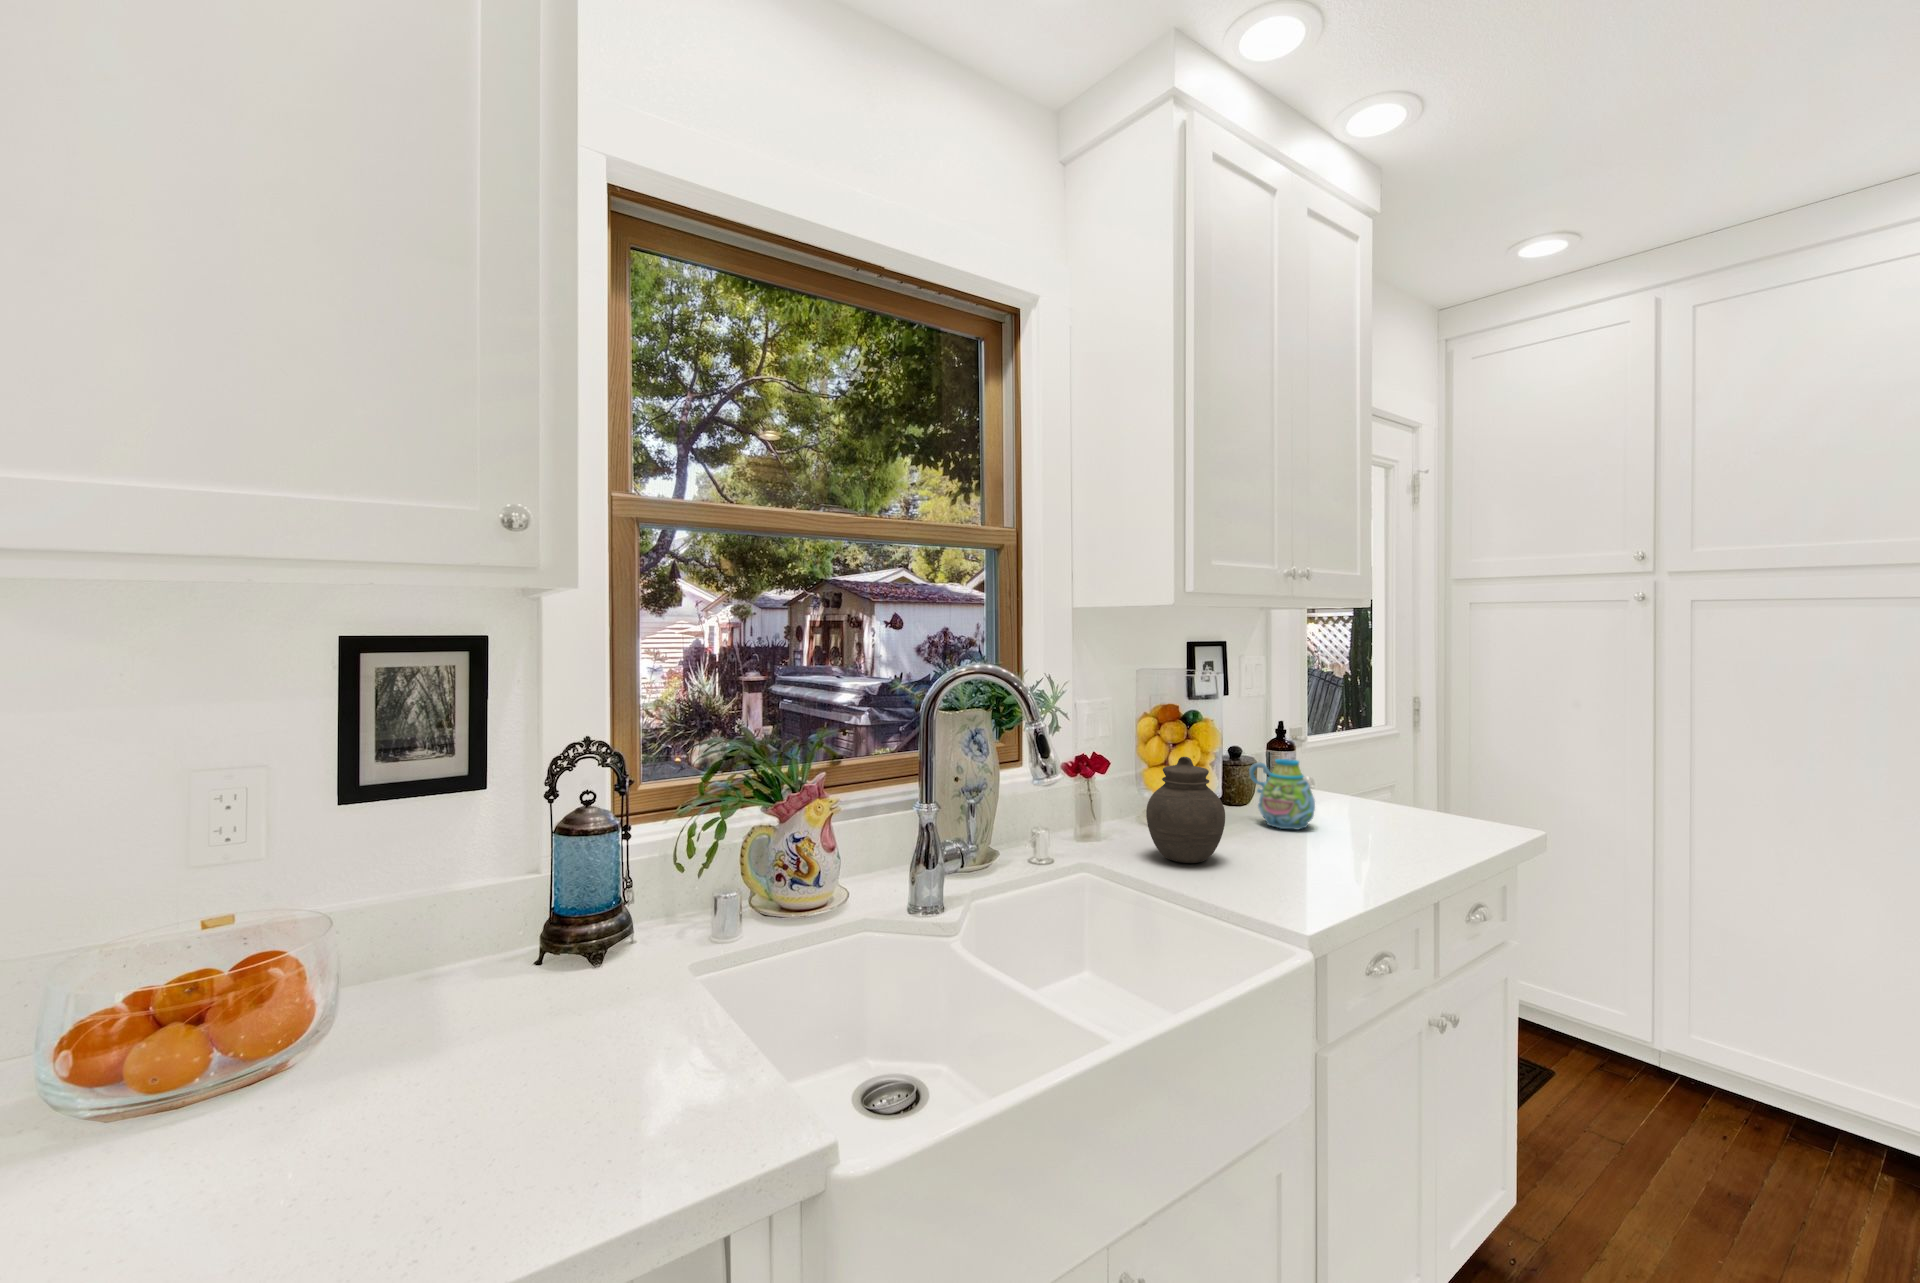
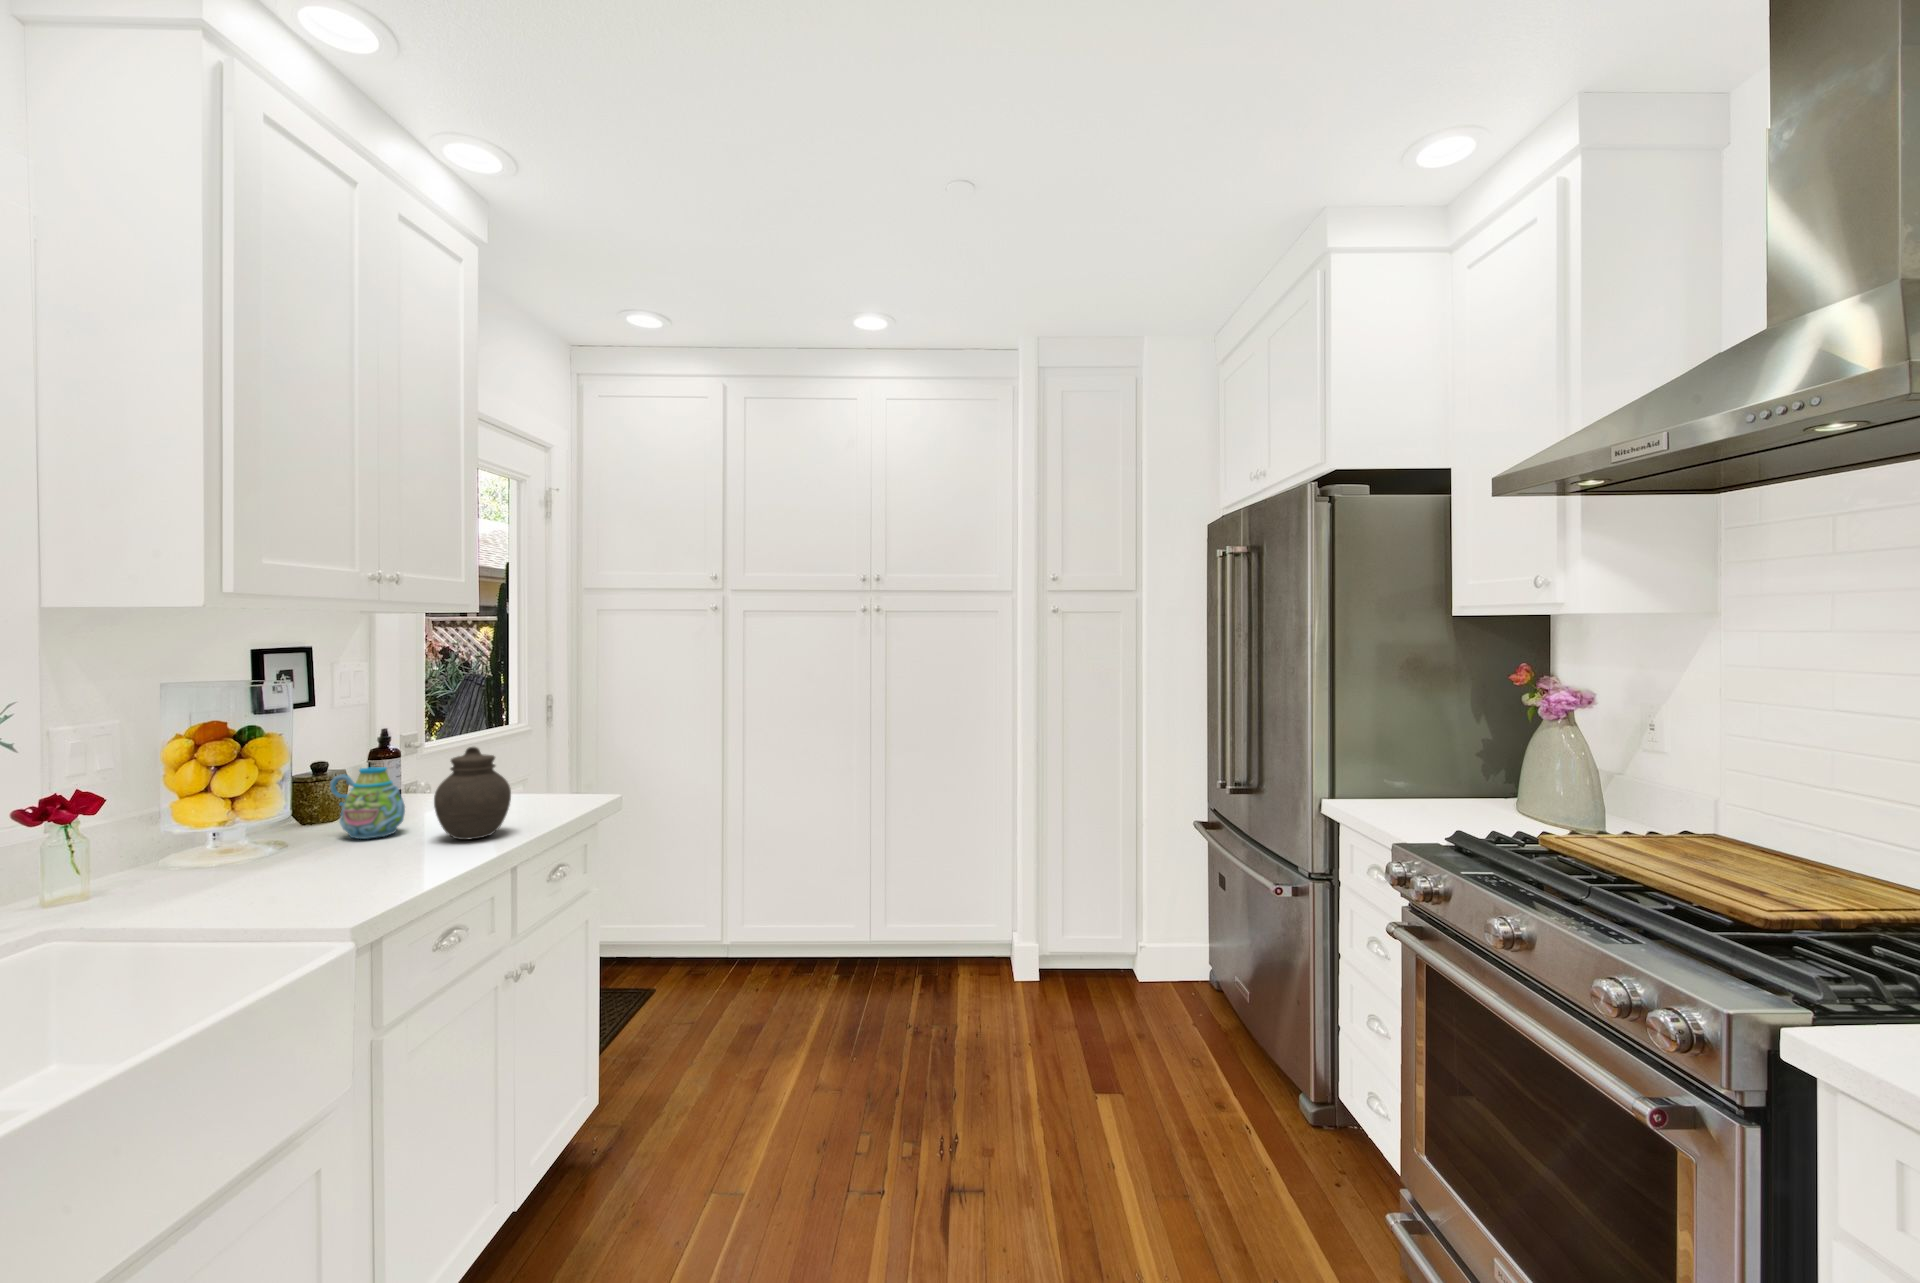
jar: present [1146,757,1225,863] -> present [434,747,511,840]

